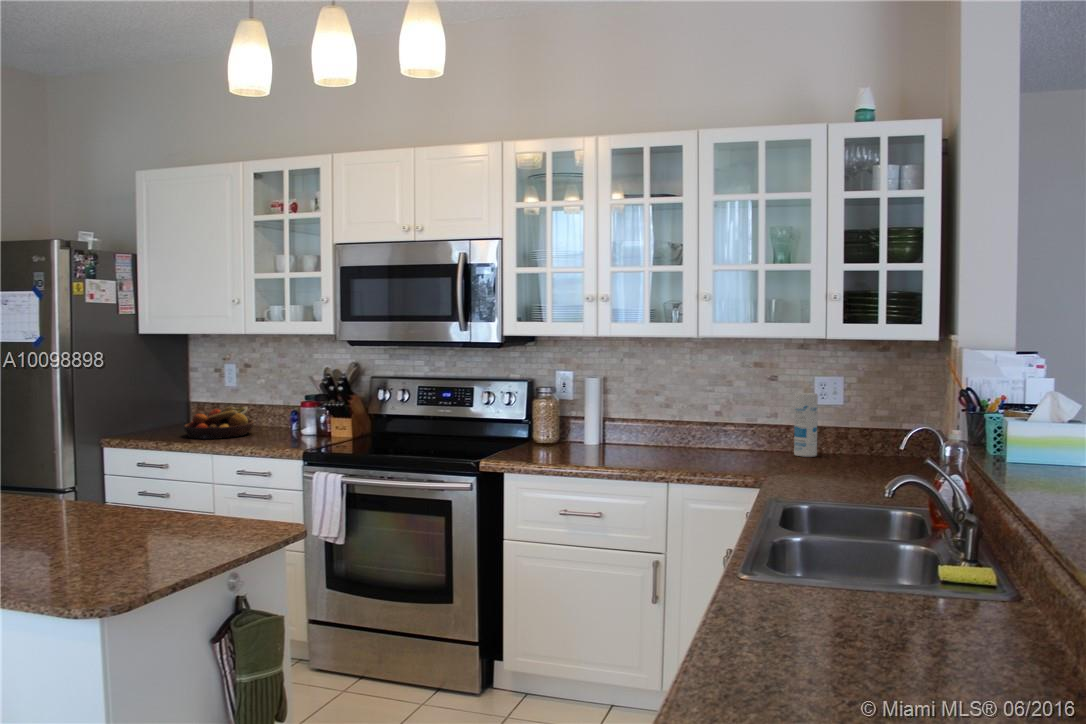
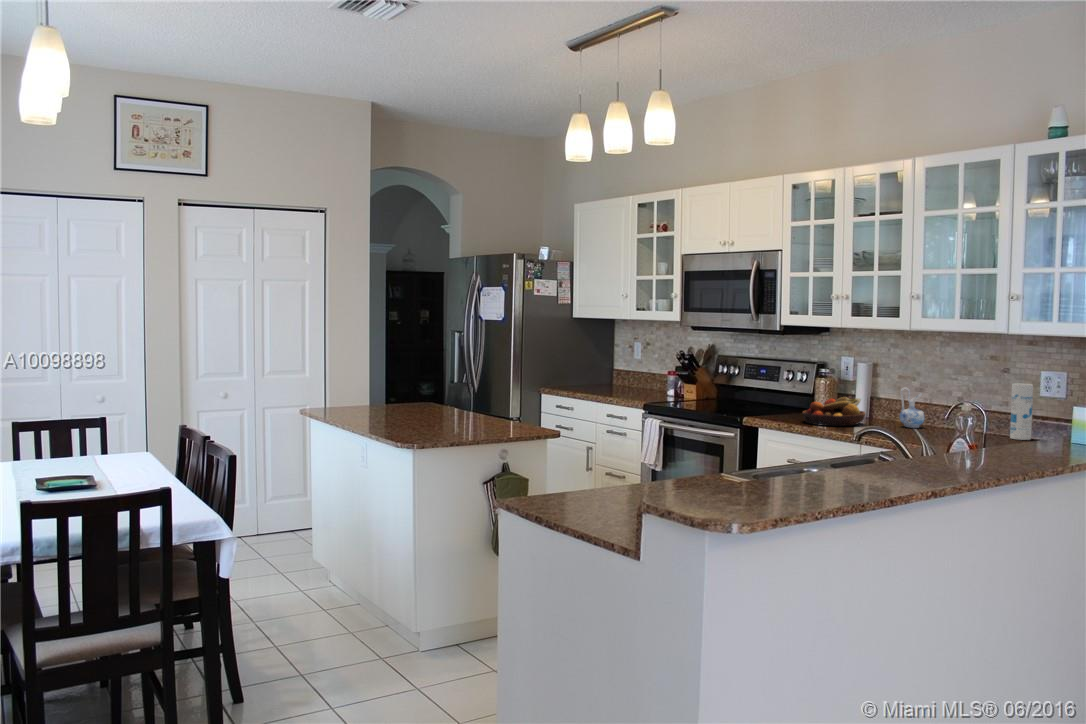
ceramic pitcher: none [660,405,688,452] -> present [900,387,925,428]
fruit bowl: present [184,407,254,439] -> present [802,397,866,426]

